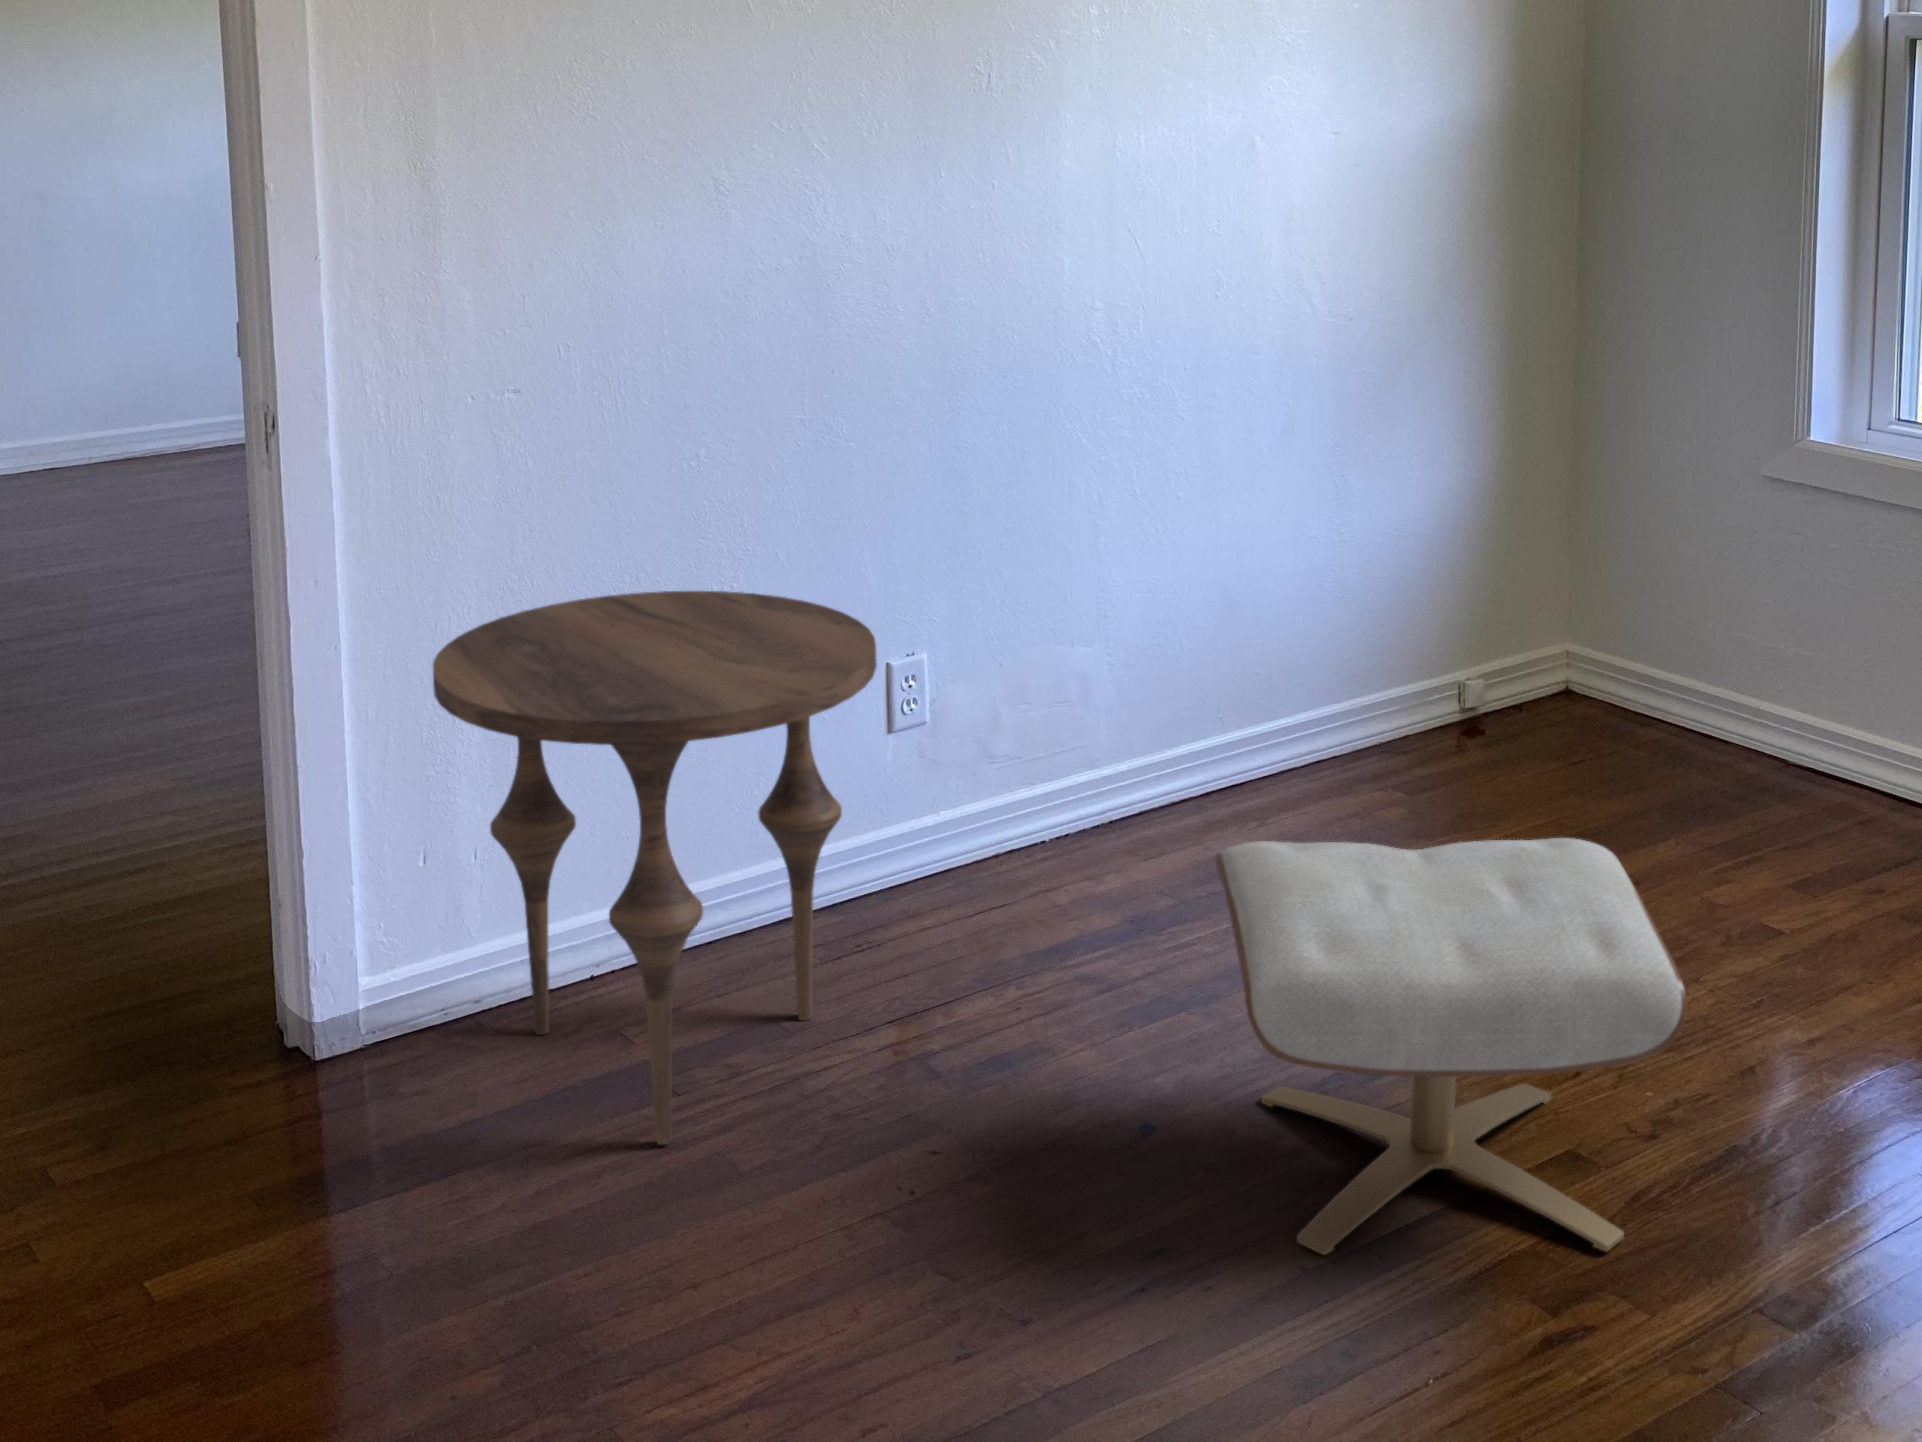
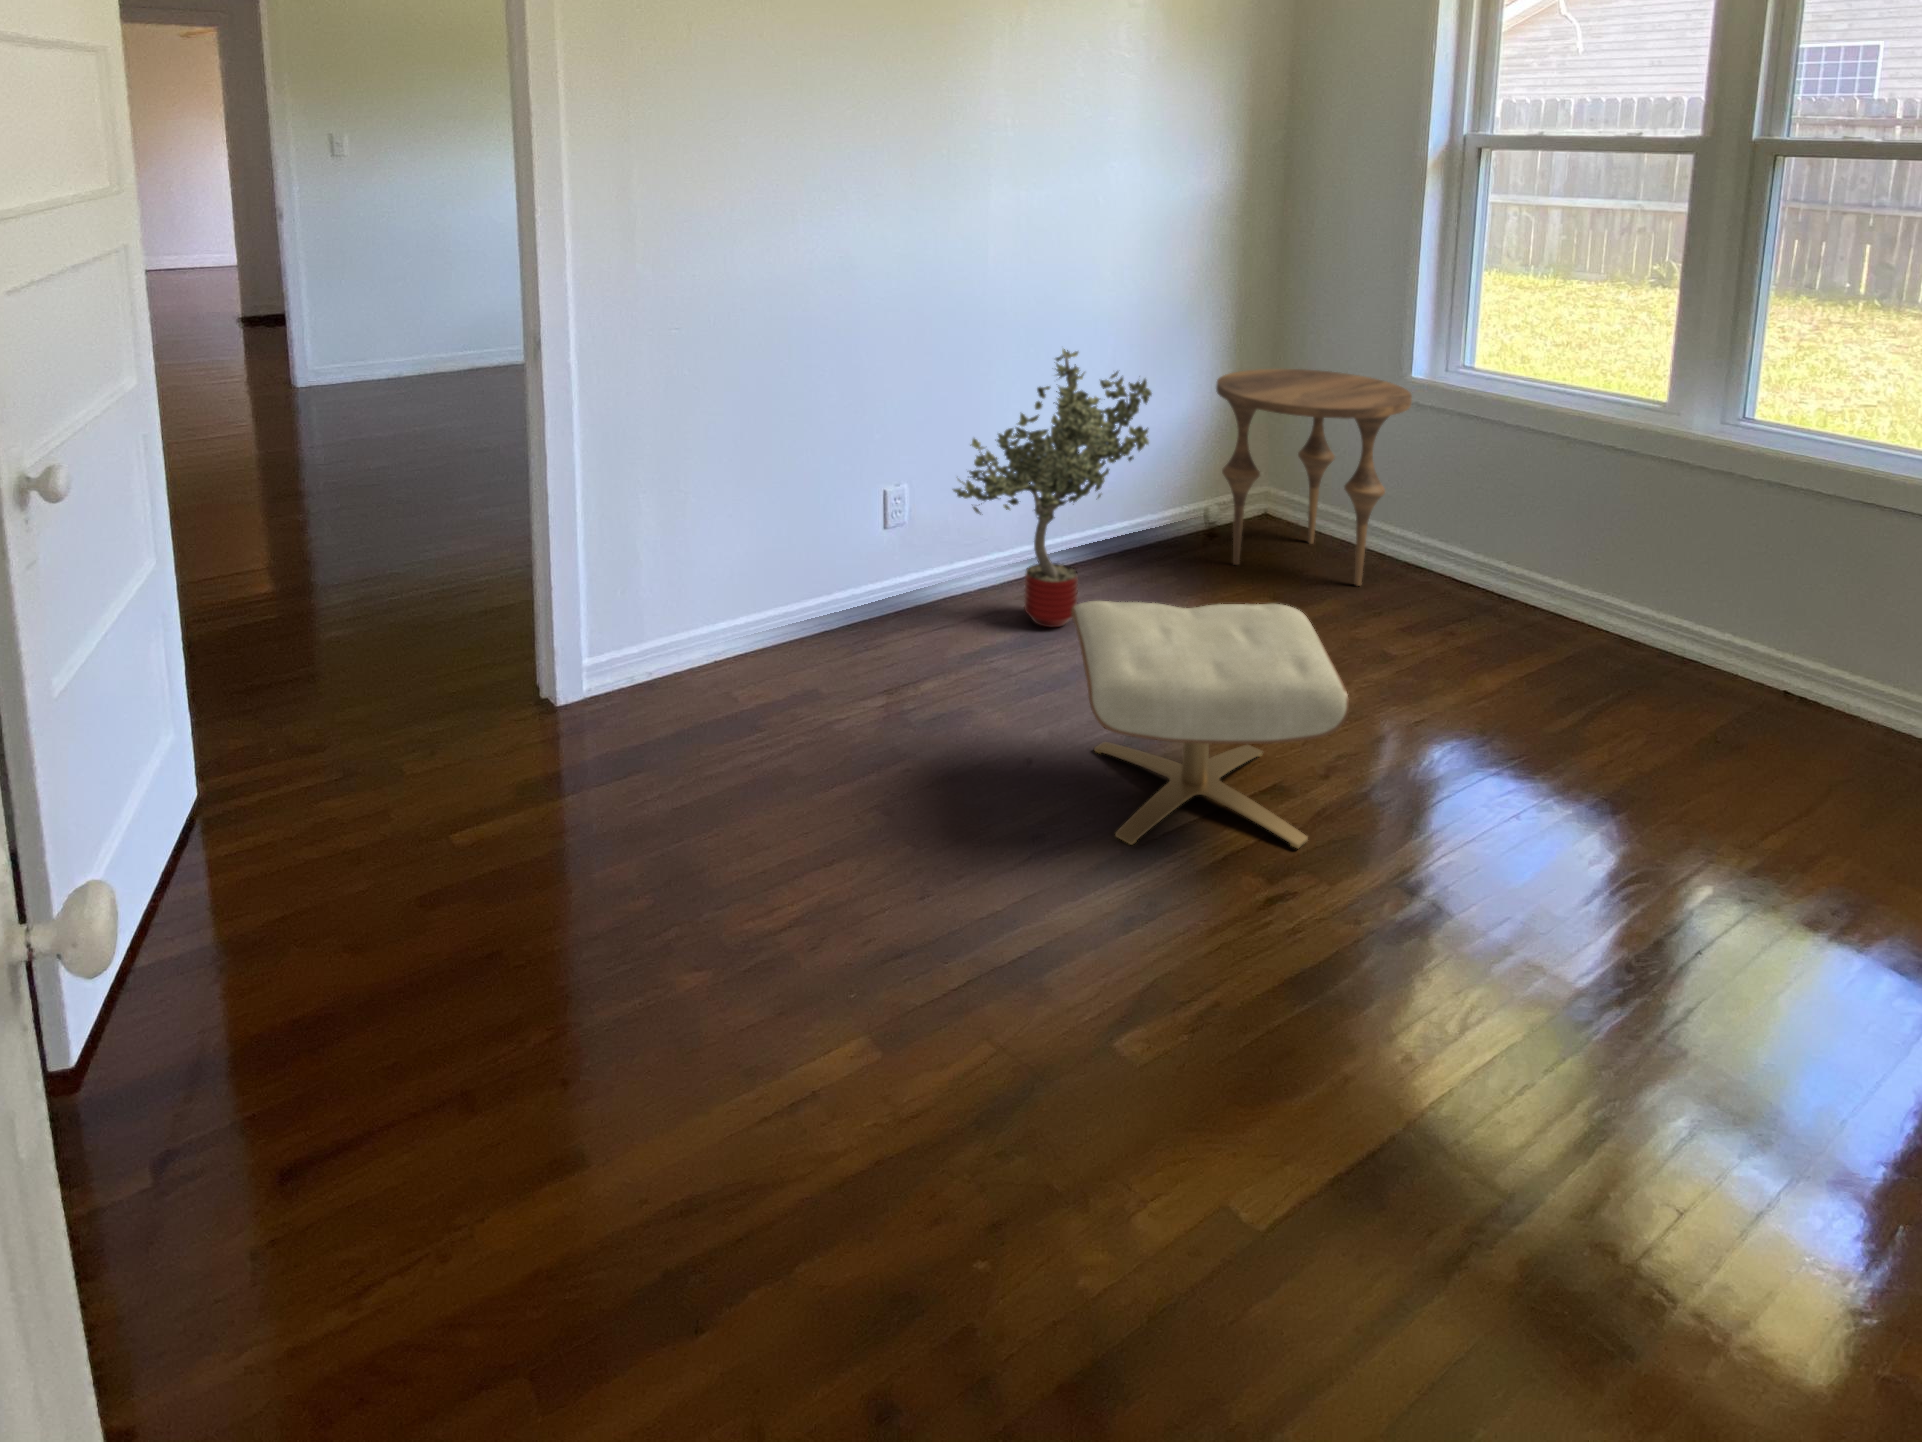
potted tree: none [1006,401,1353,896] -> present [953,349,1152,627]
side table: present [433,591,877,1145] -> present [1216,369,1412,586]

